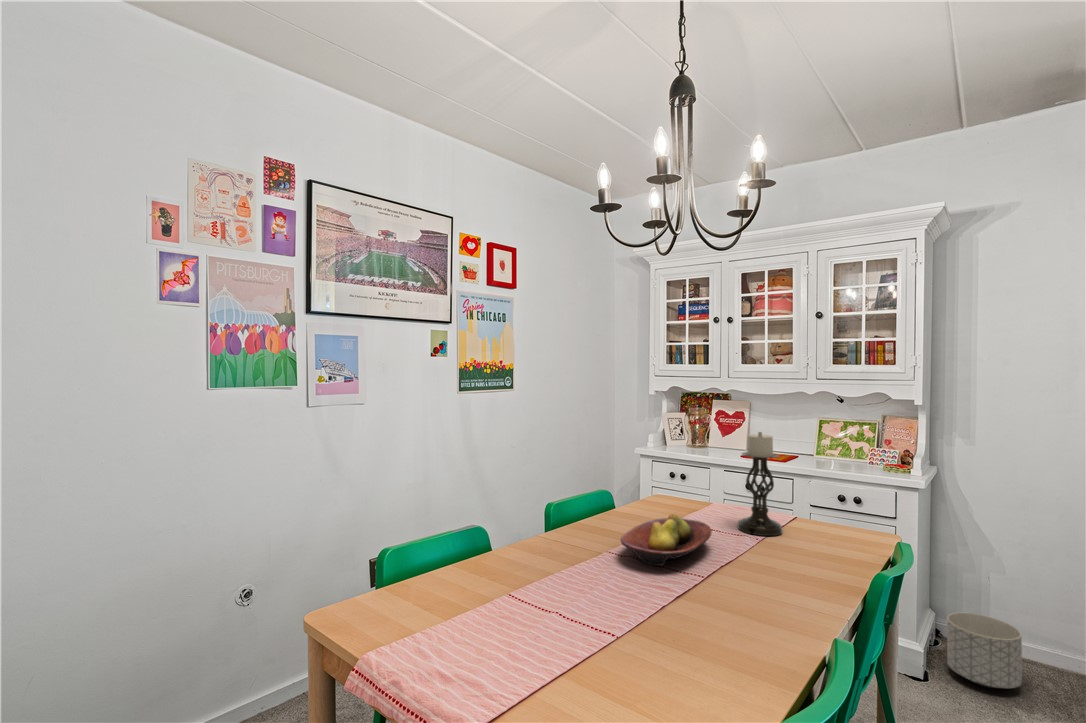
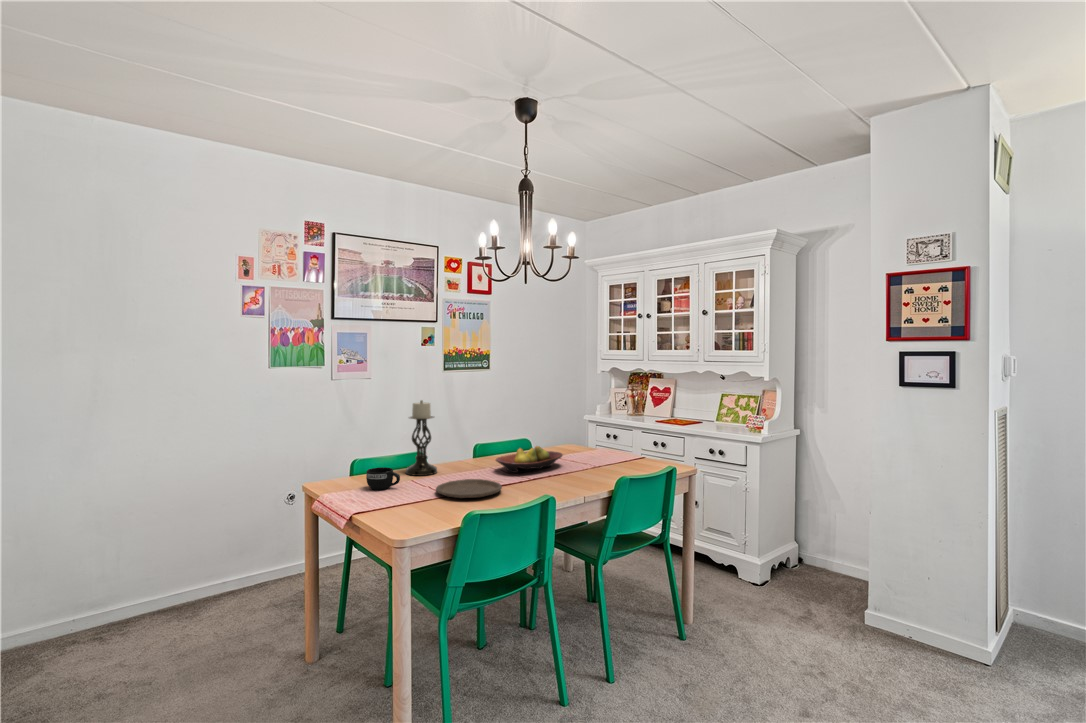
candle holder: present [738,432,783,536] -> present [406,400,437,476]
mug: none [438,583,503,635] -> present [366,467,400,490]
plate: none [580,593,708,656] -> present [436,479,502,498]
planter: present [947,612,1022,688] -> none [783,538,831,589]

